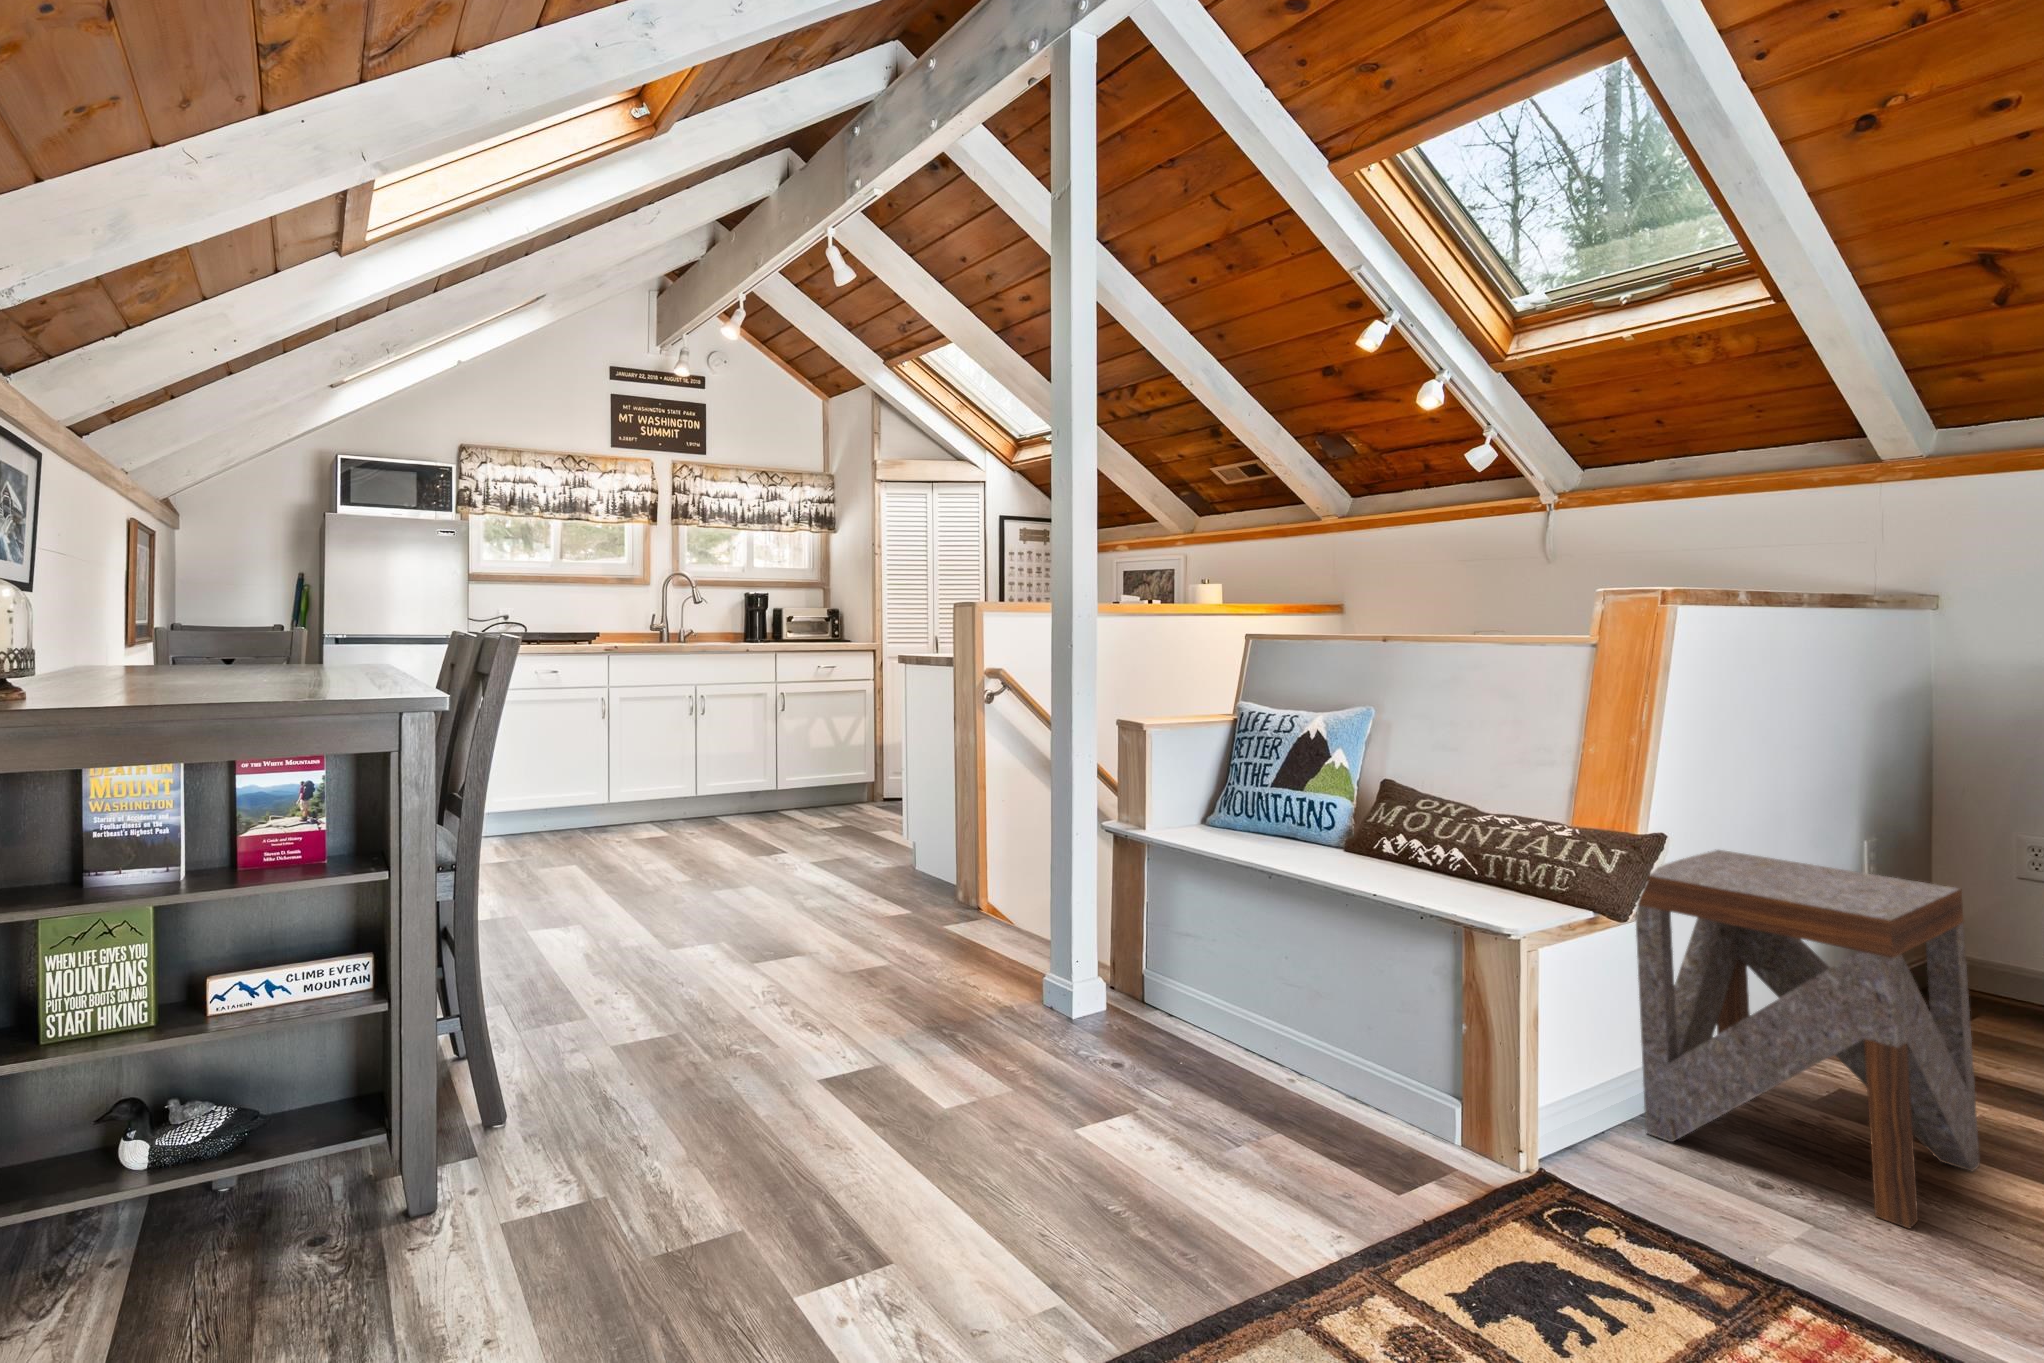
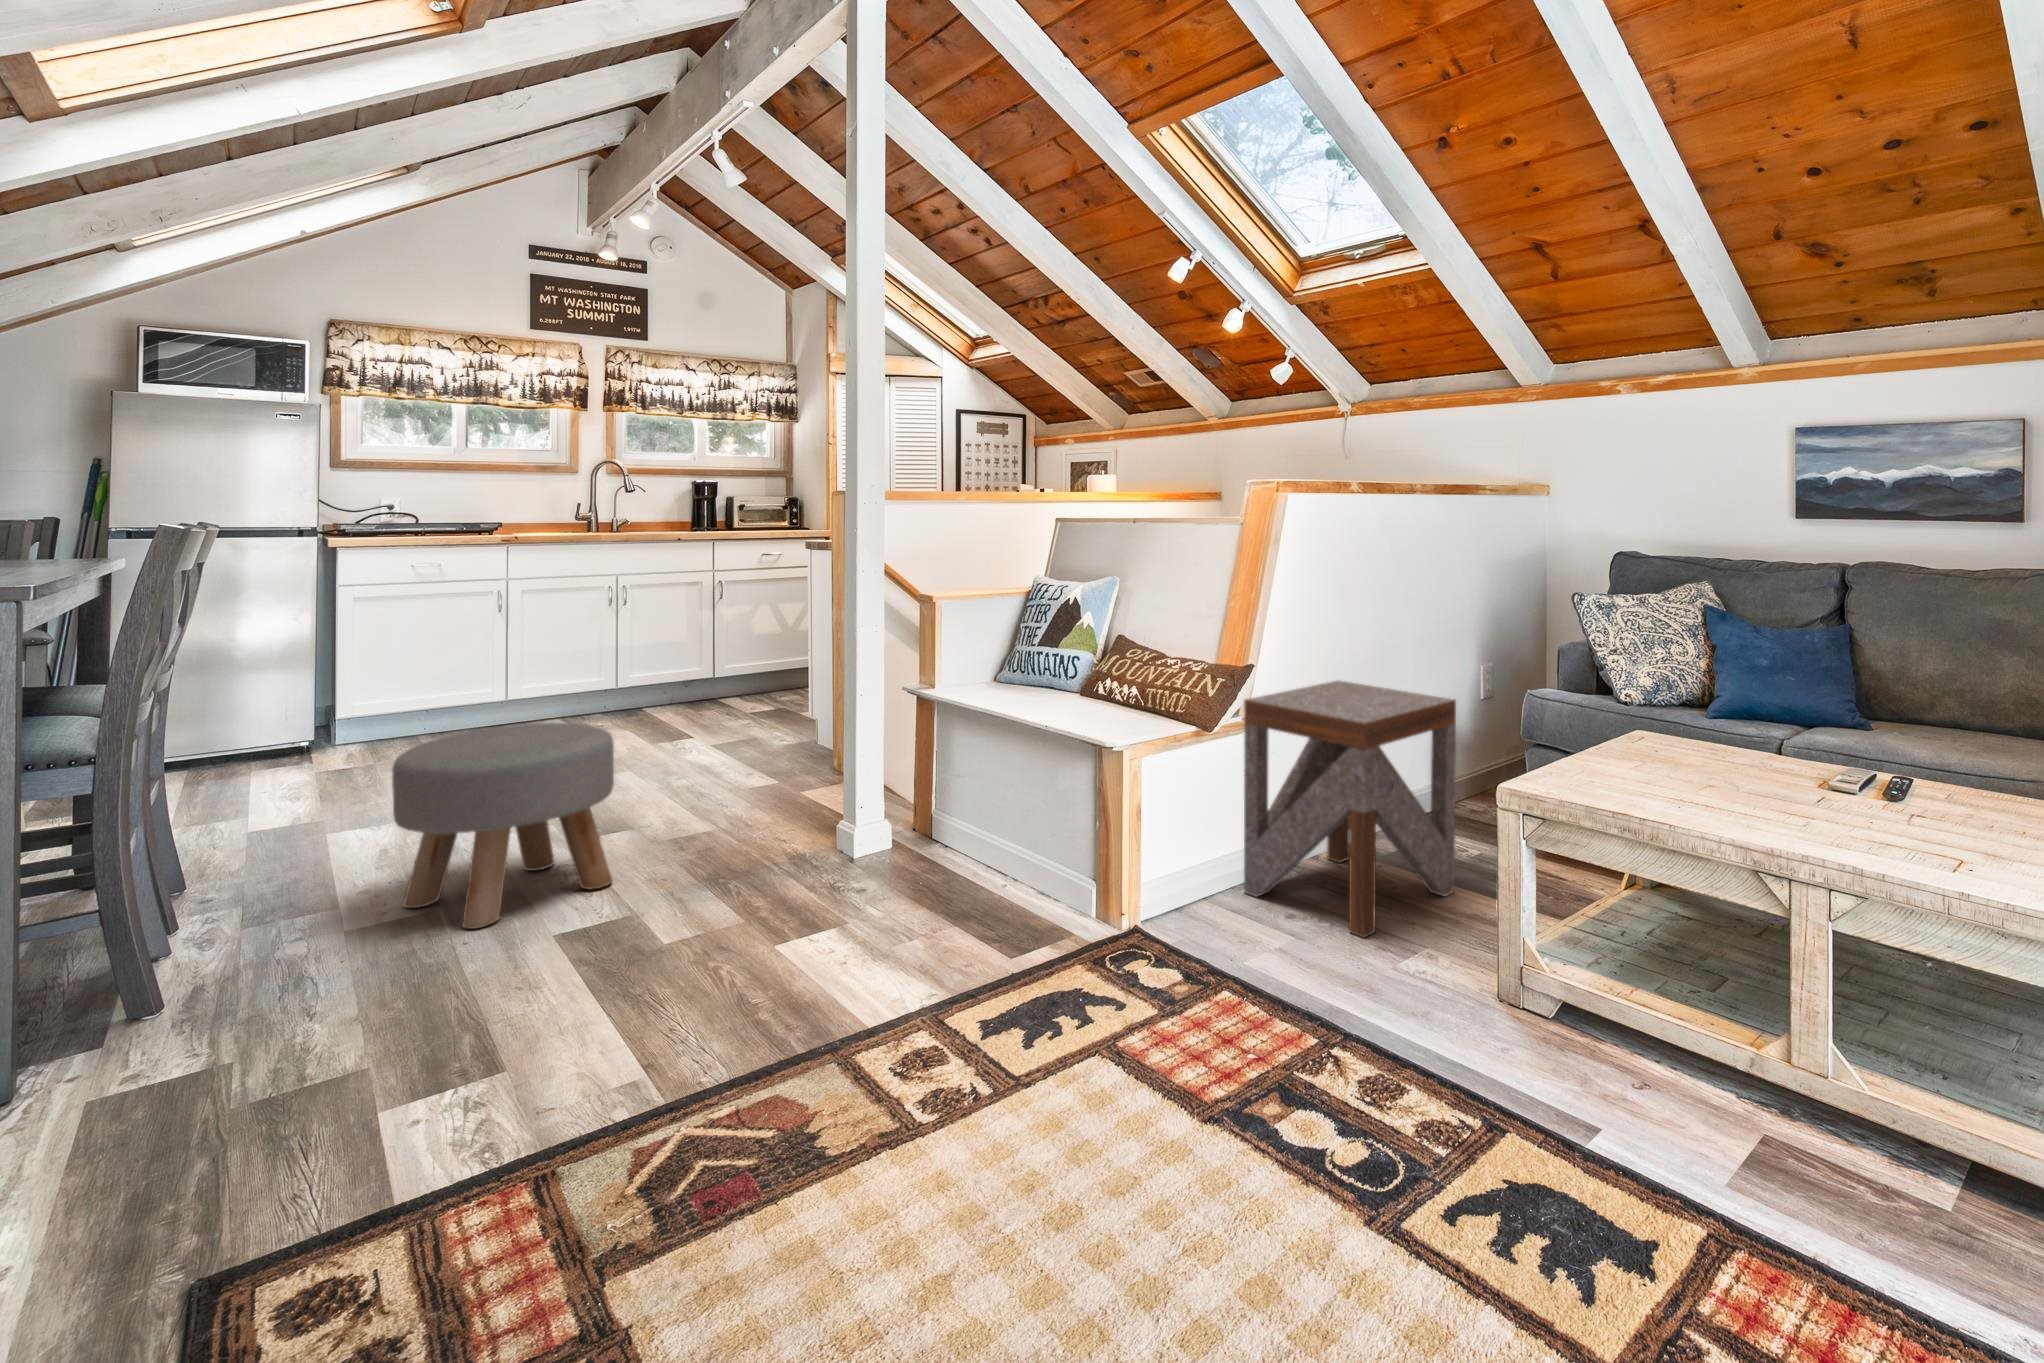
ottoman: none [644,855,839,1087] -> present [392,723,614,929]

